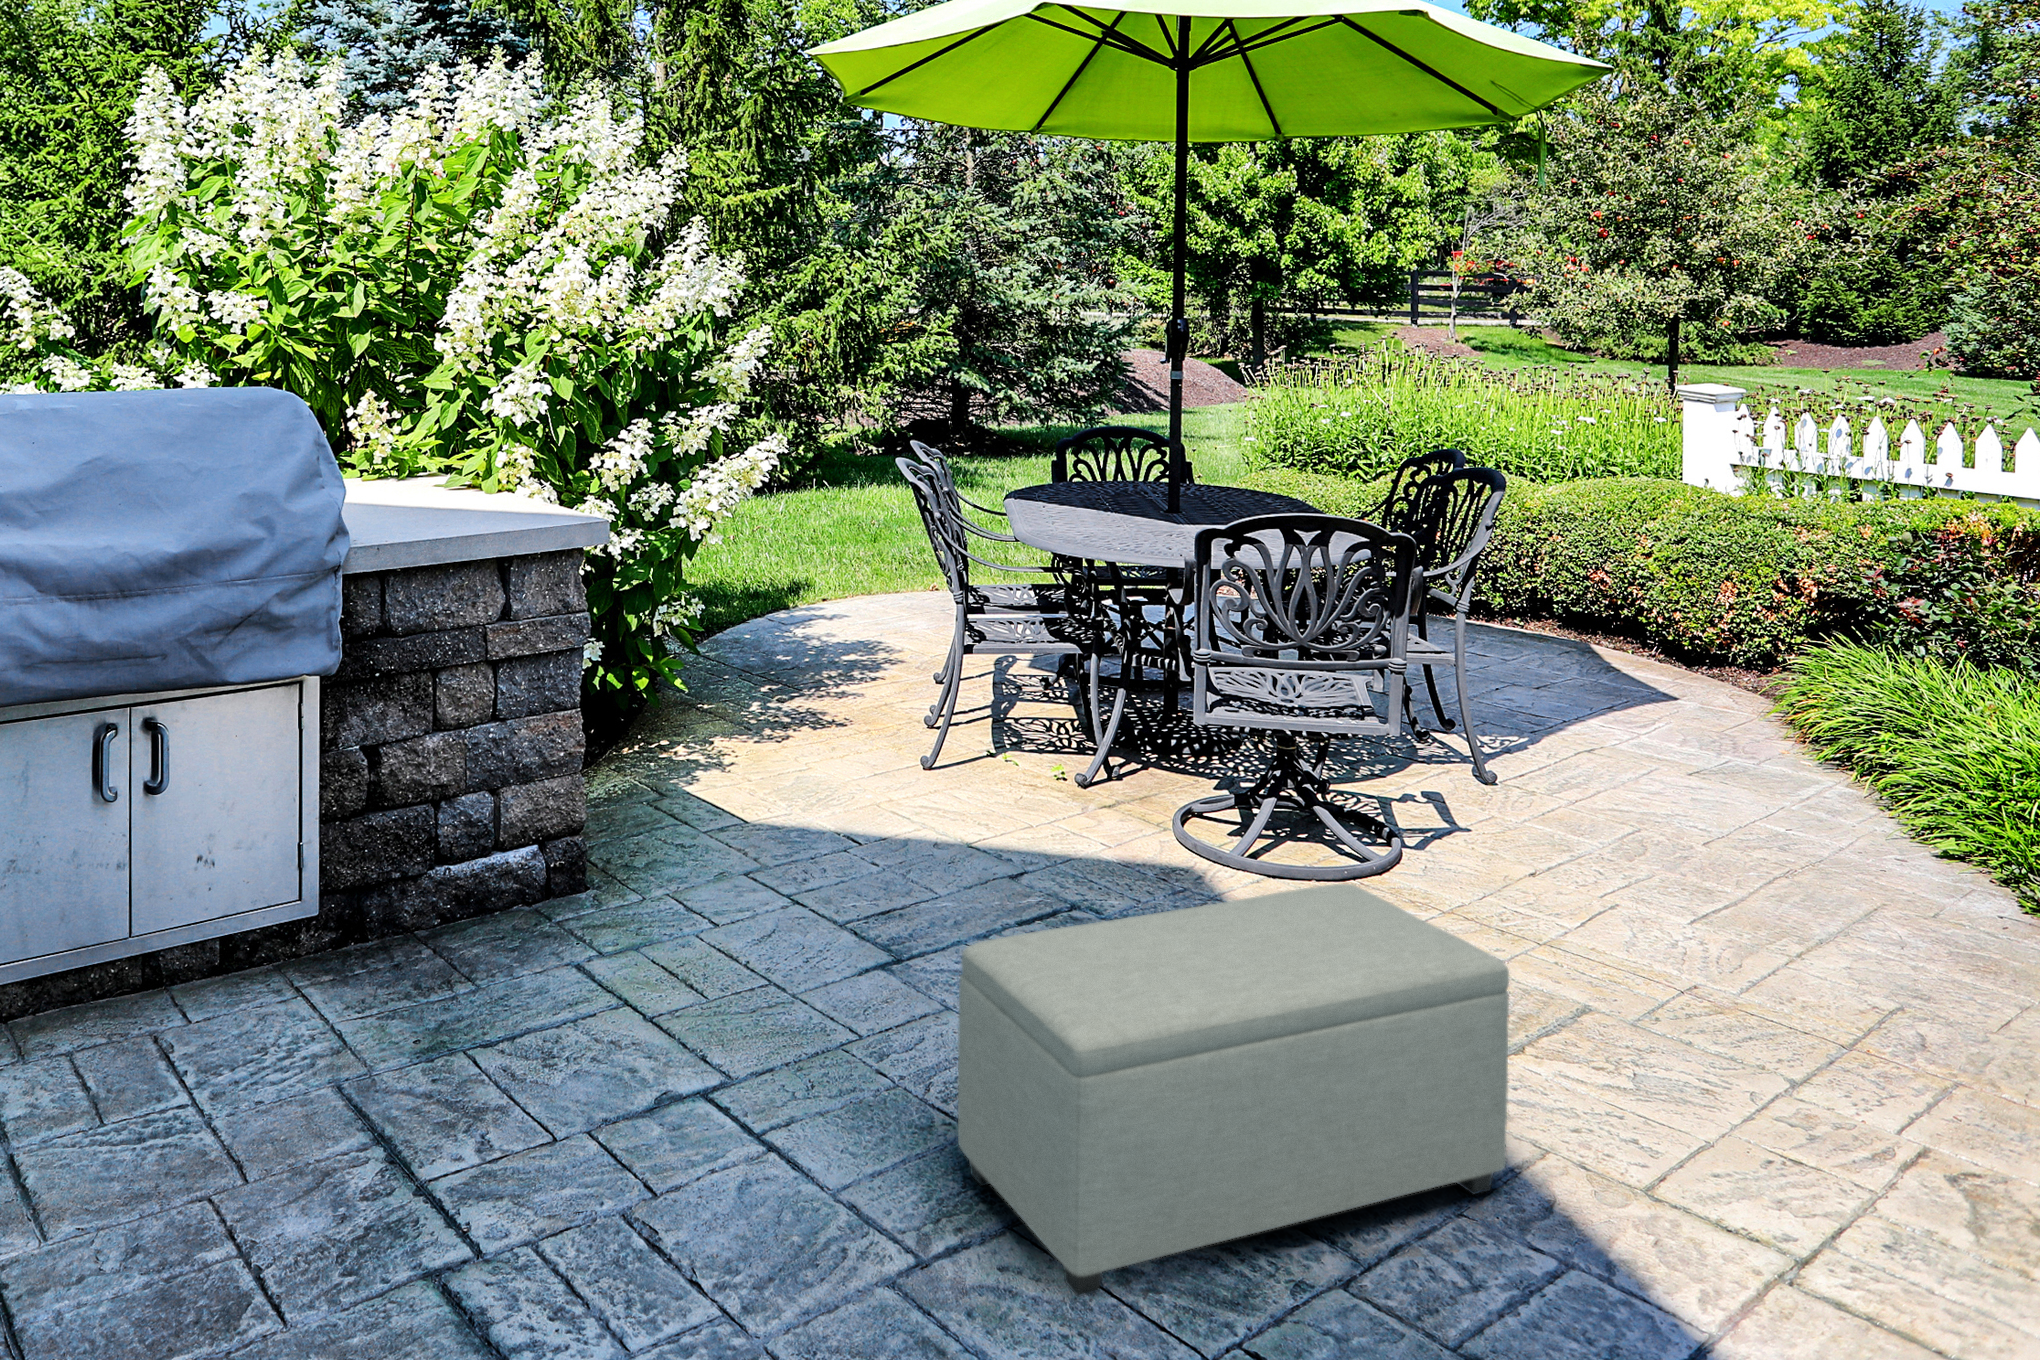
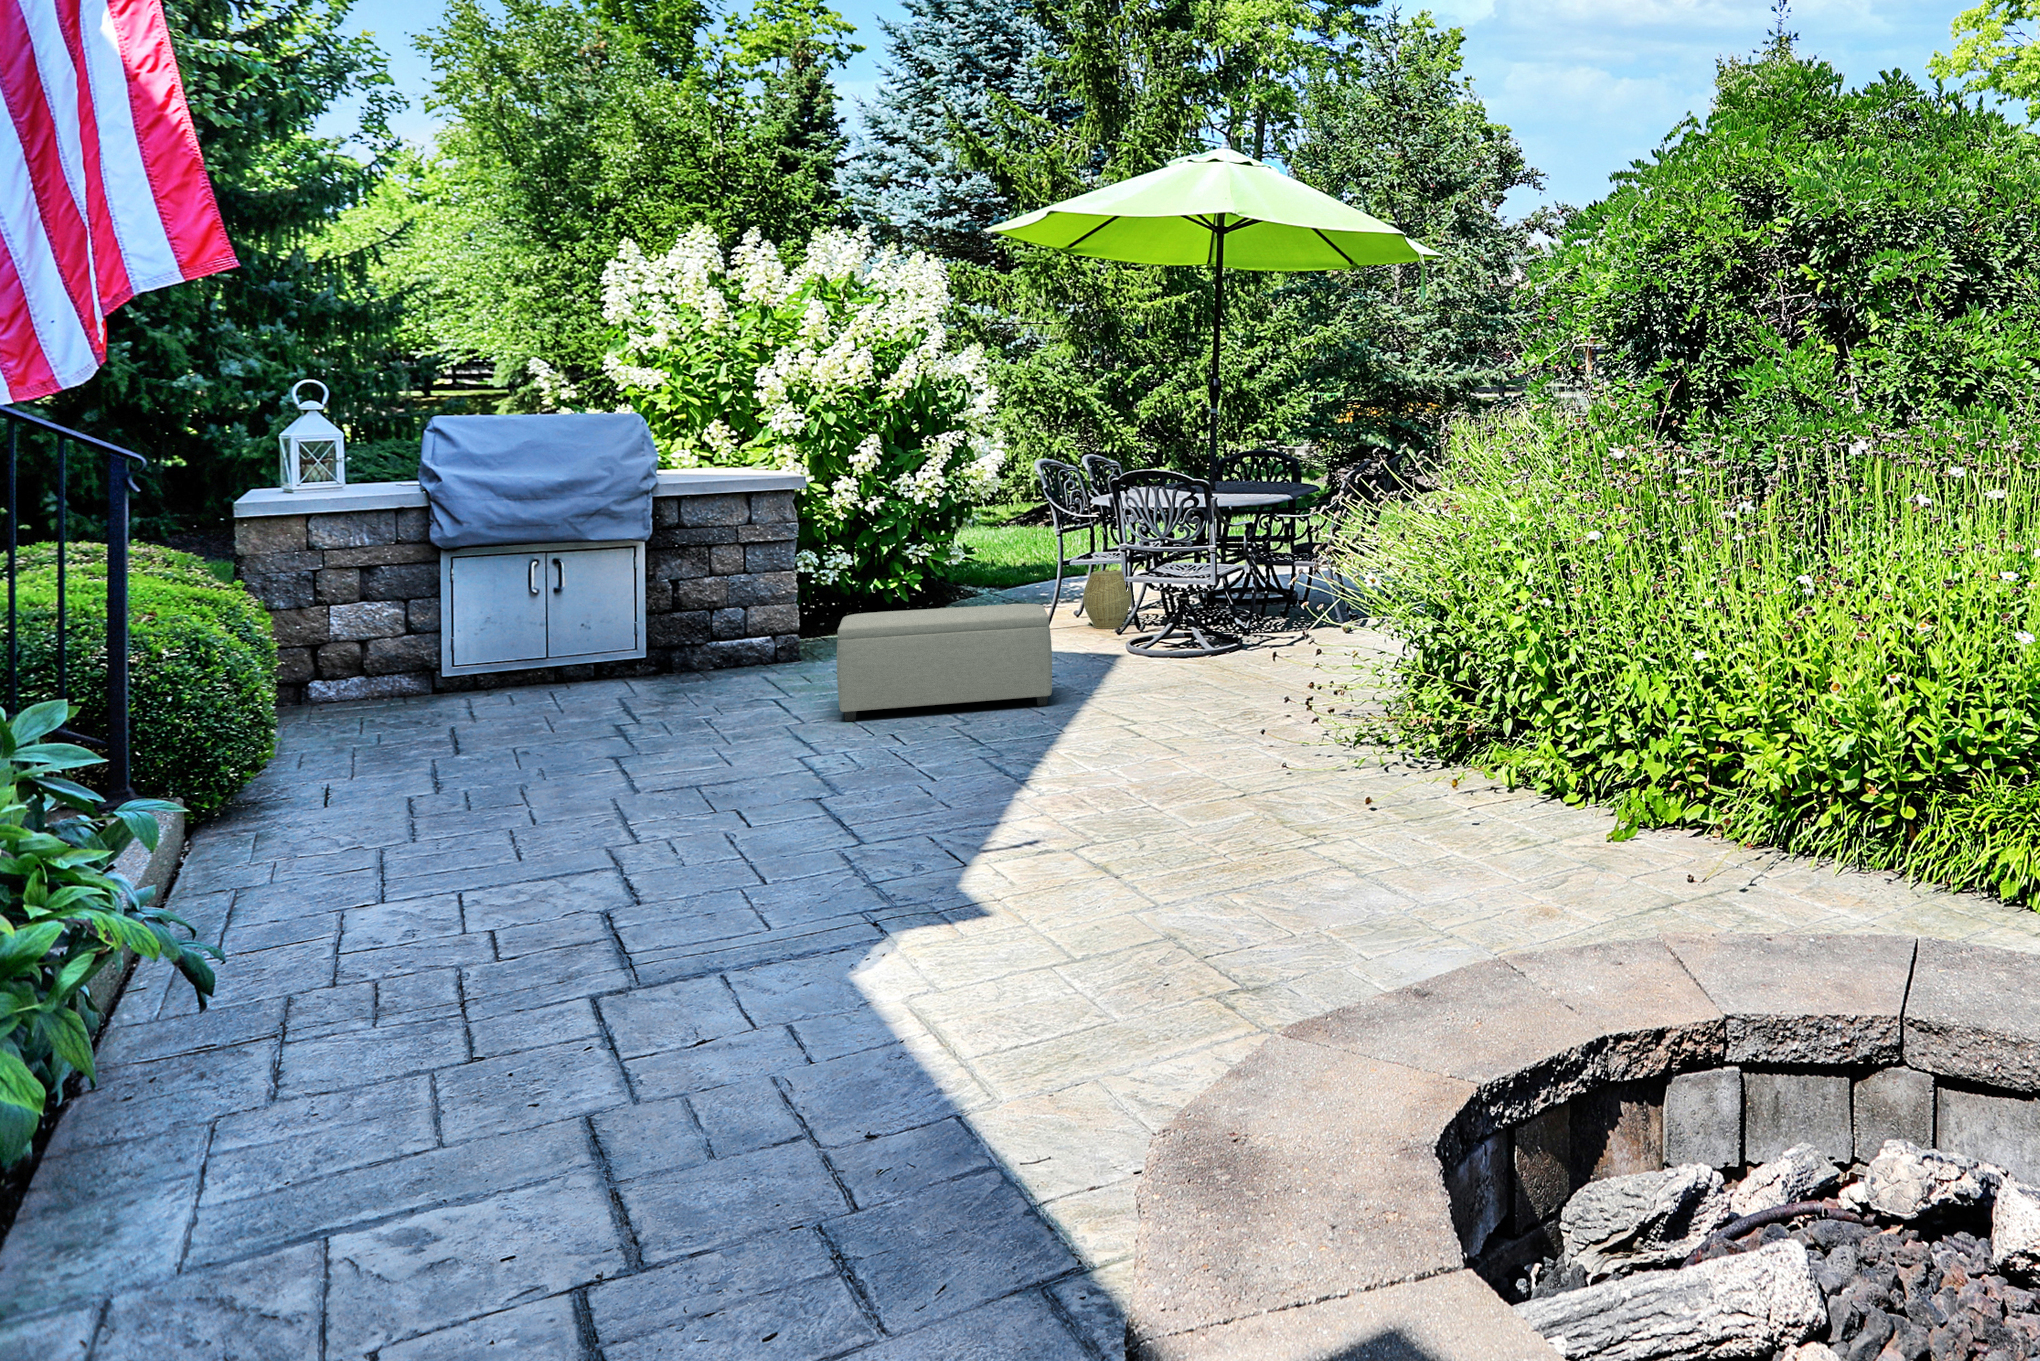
woven basket: none [994,661,1080,772] -> present [1083,569,1132,629]

